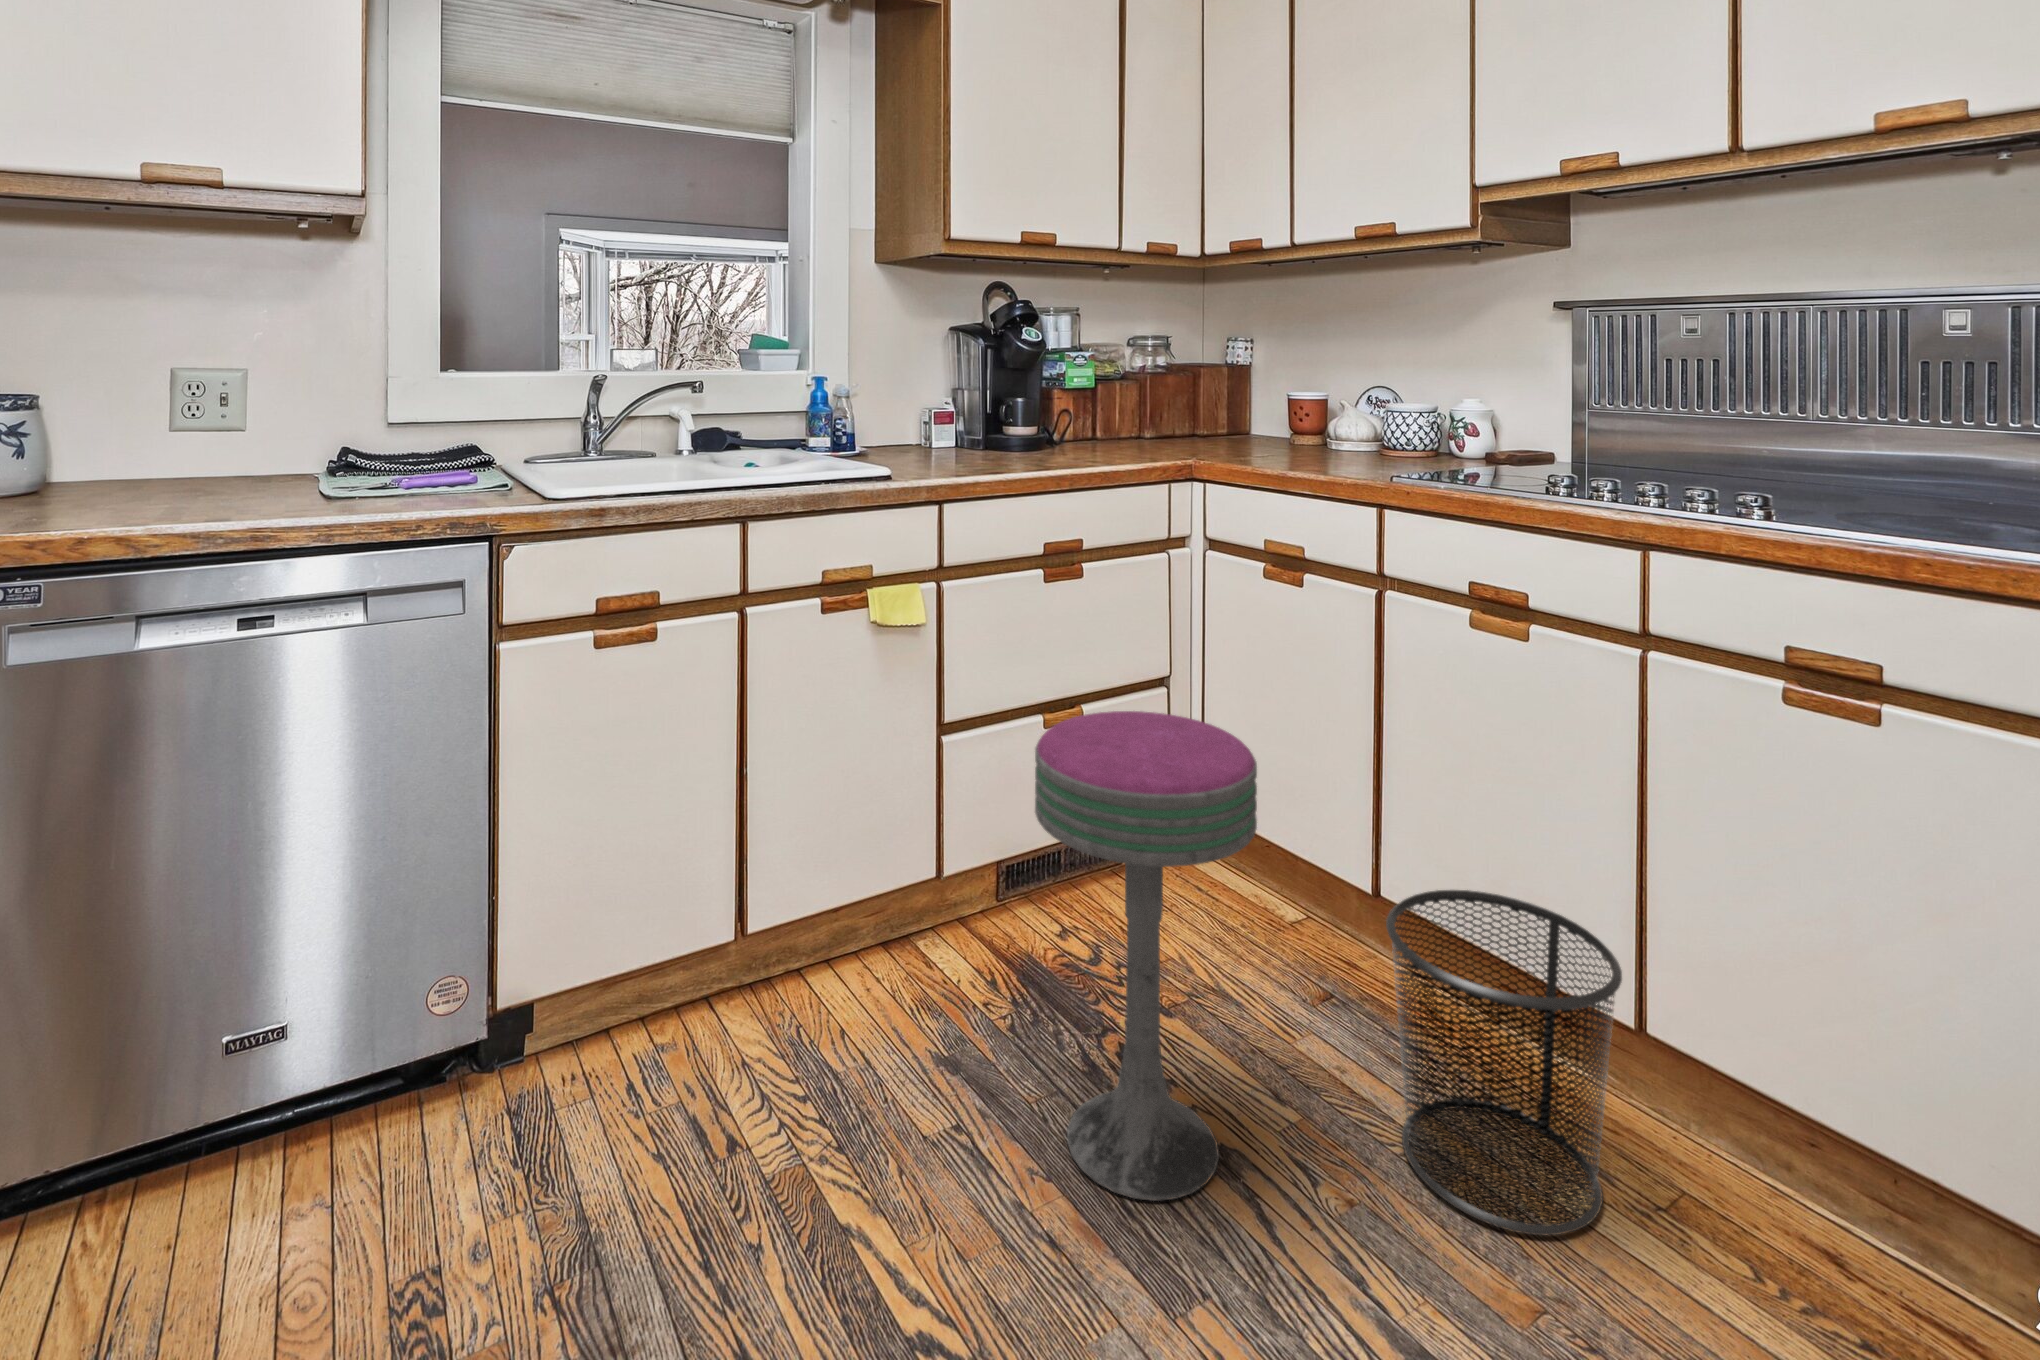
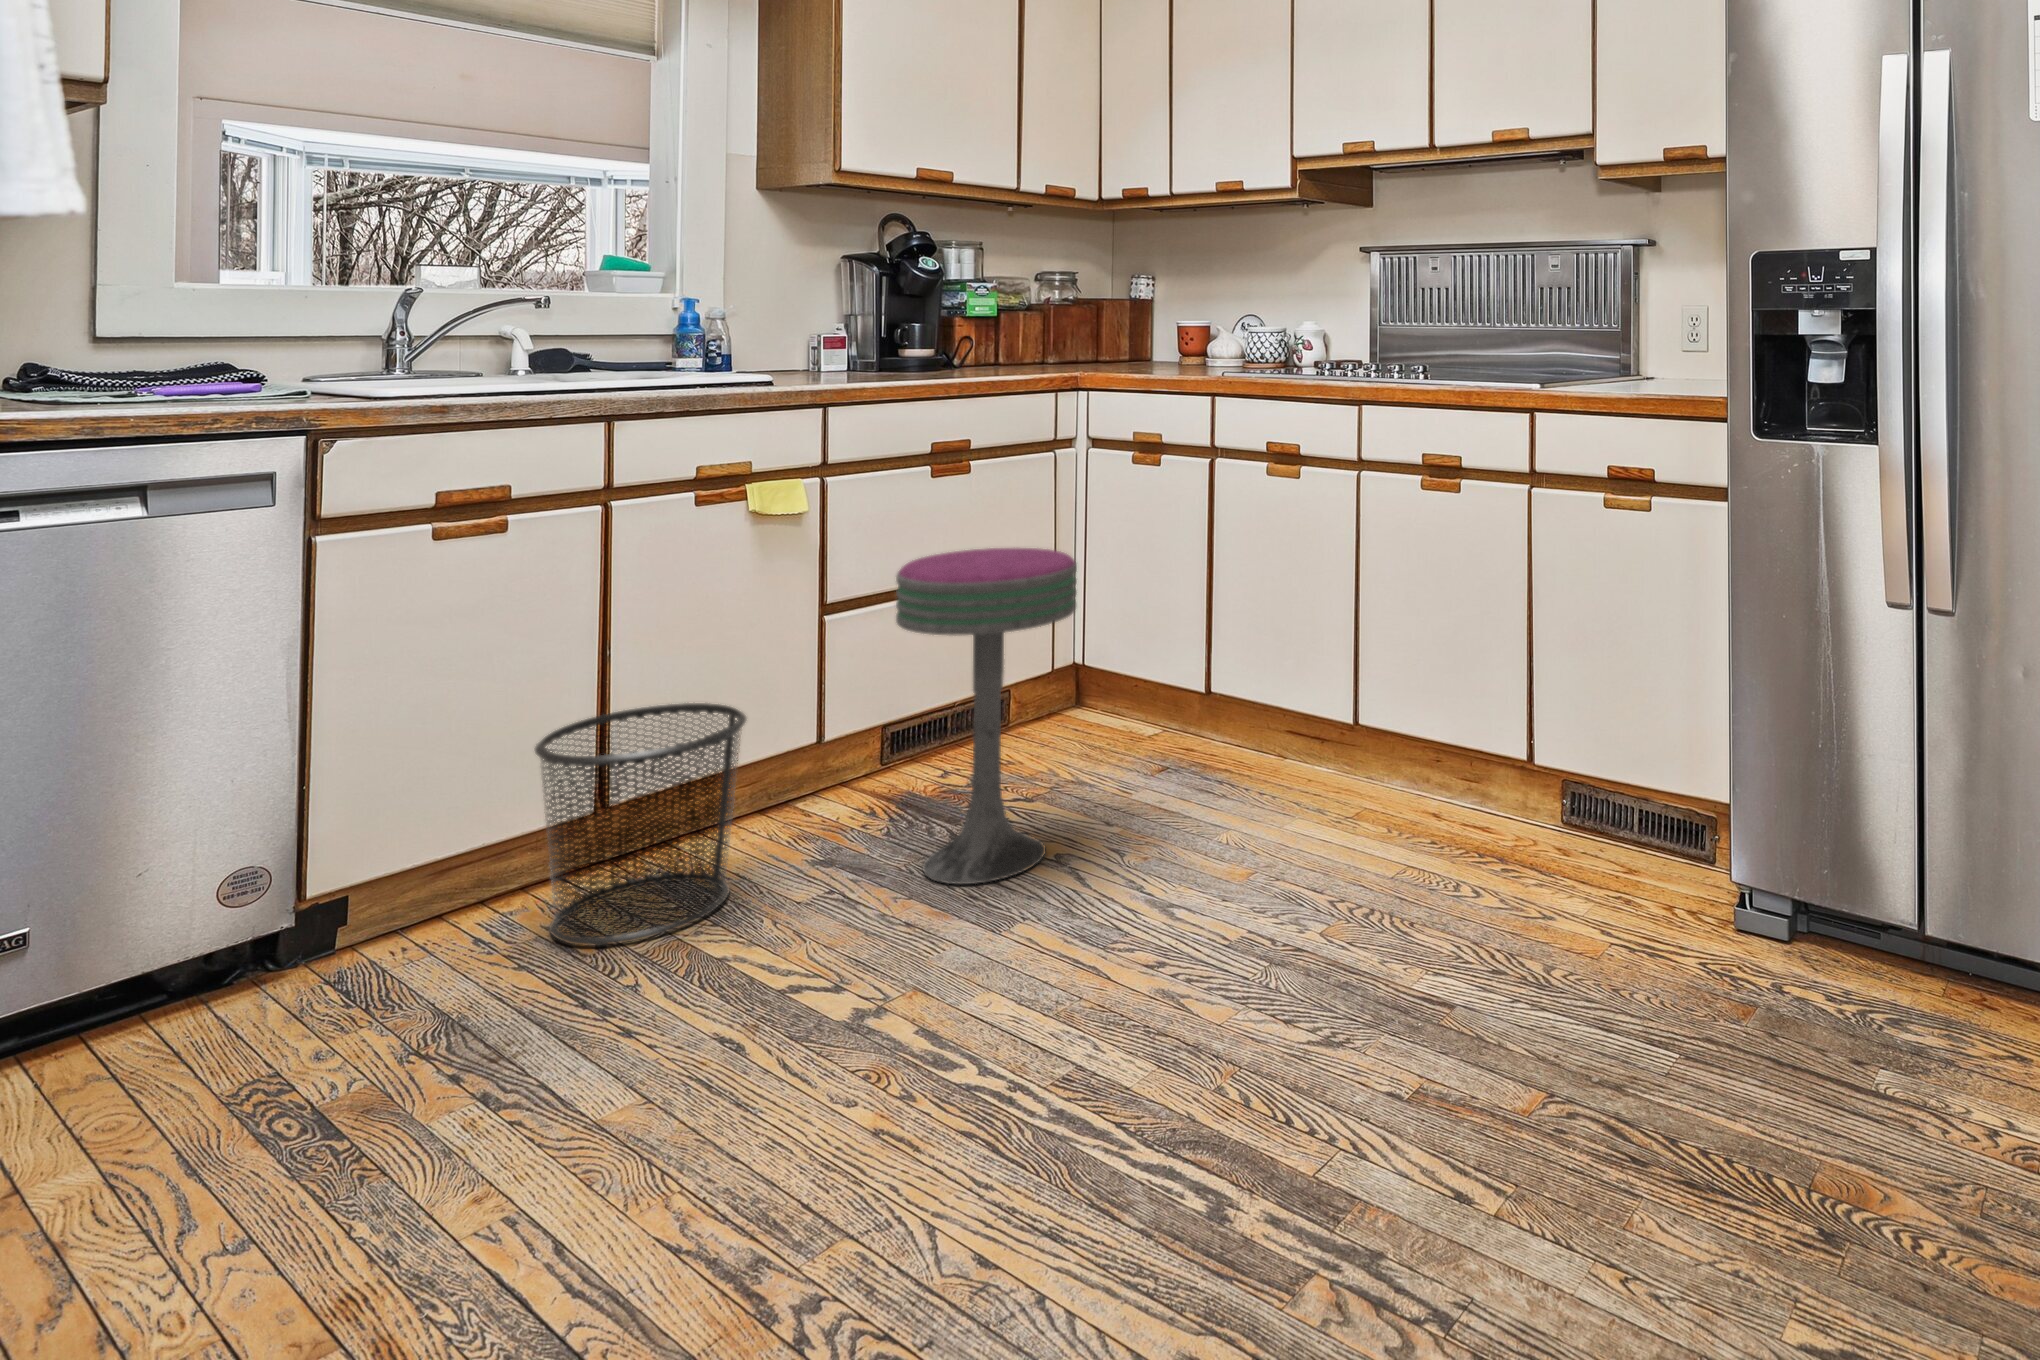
waste bin: present [1386,890,1622,1236] -> present [534,703,746,945]

